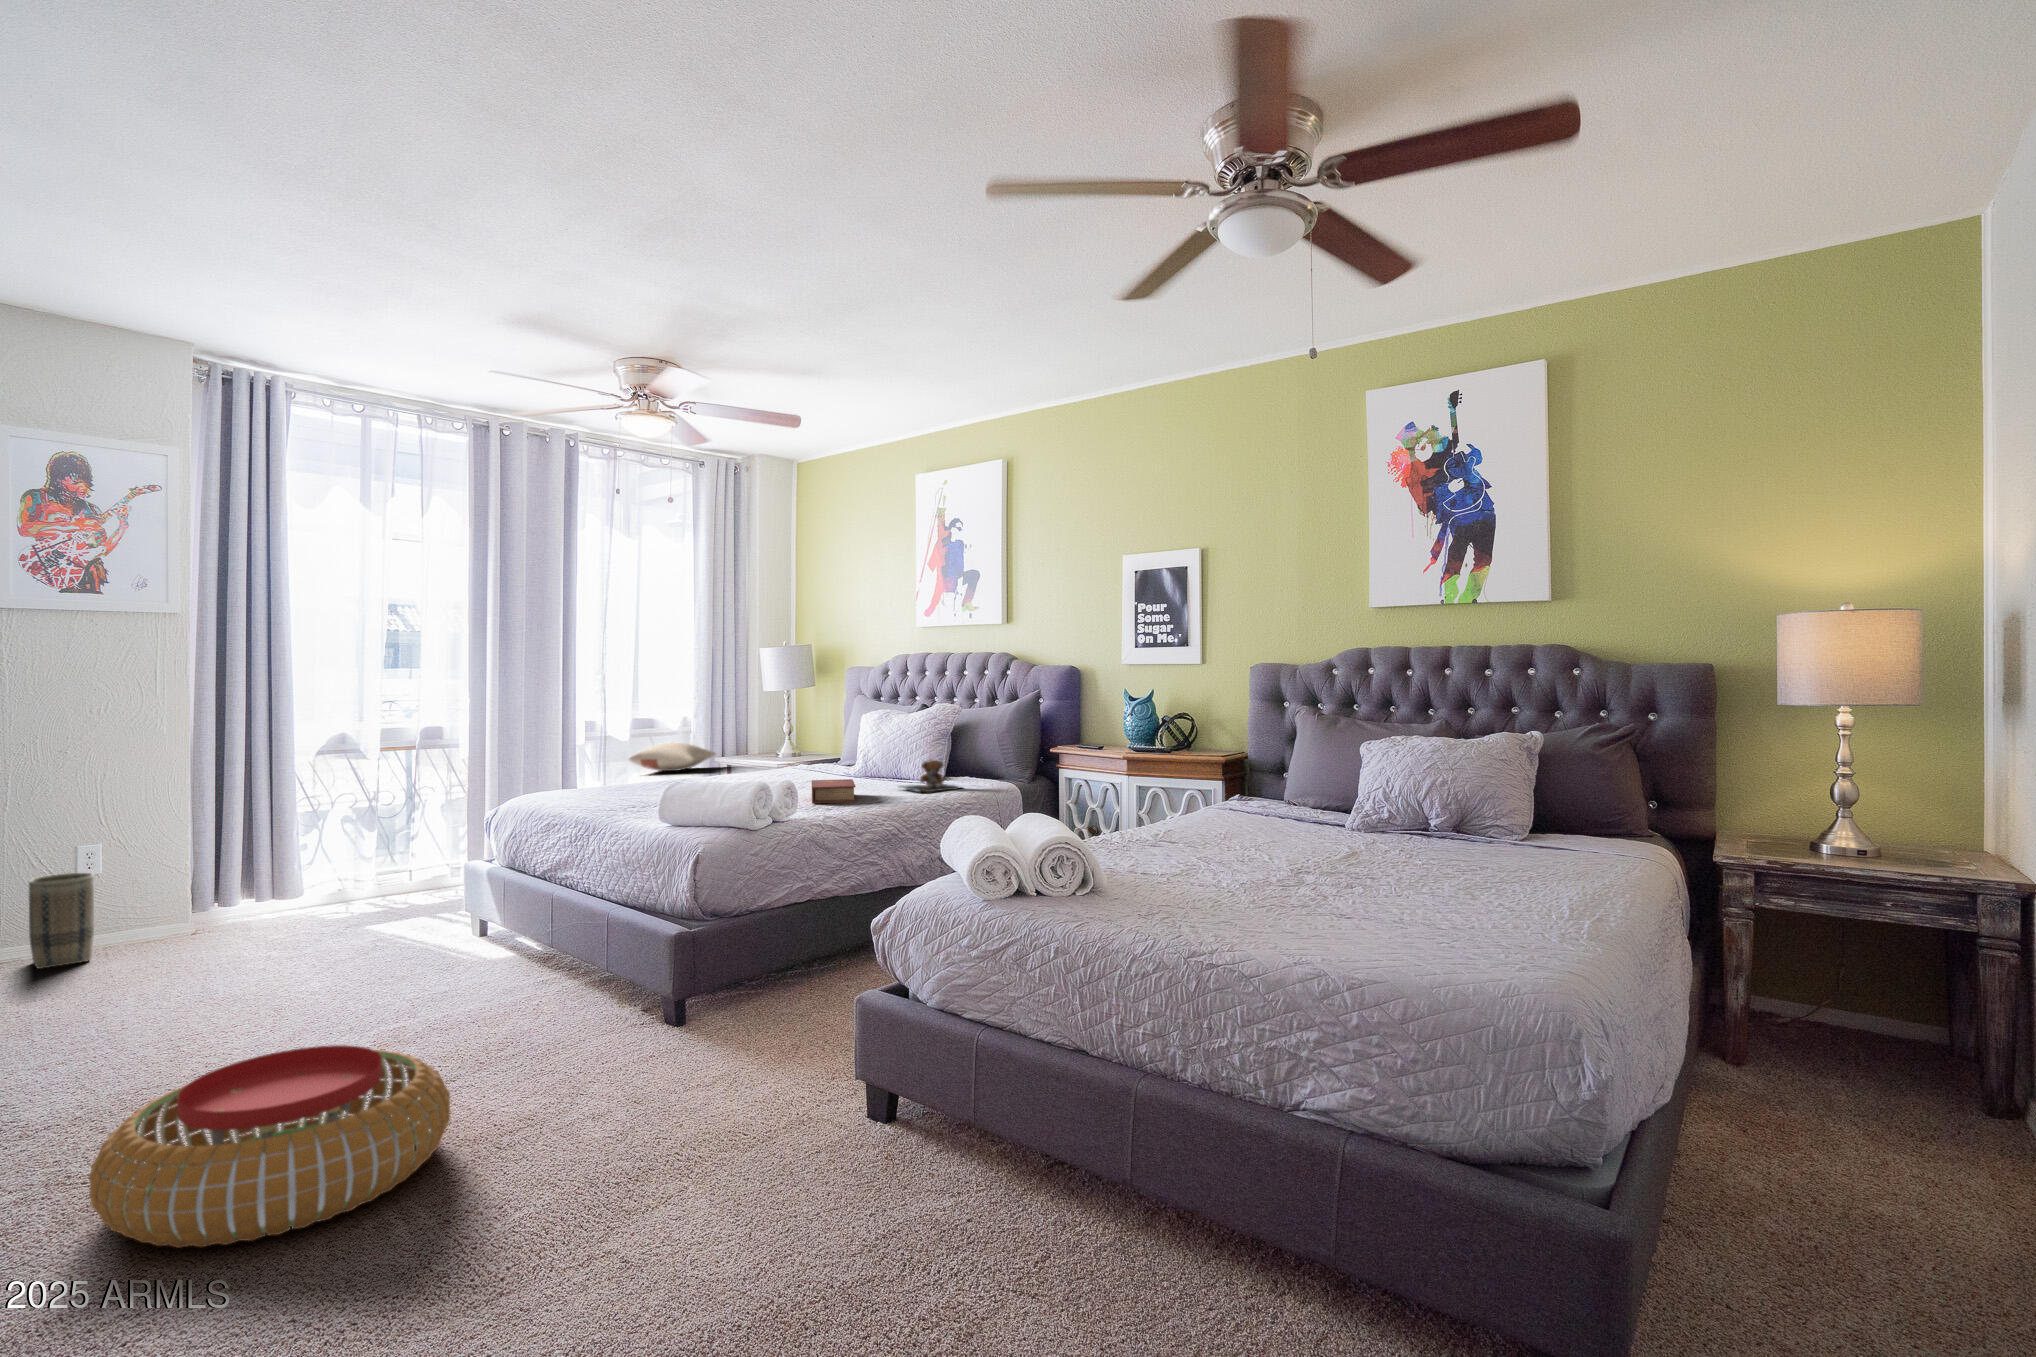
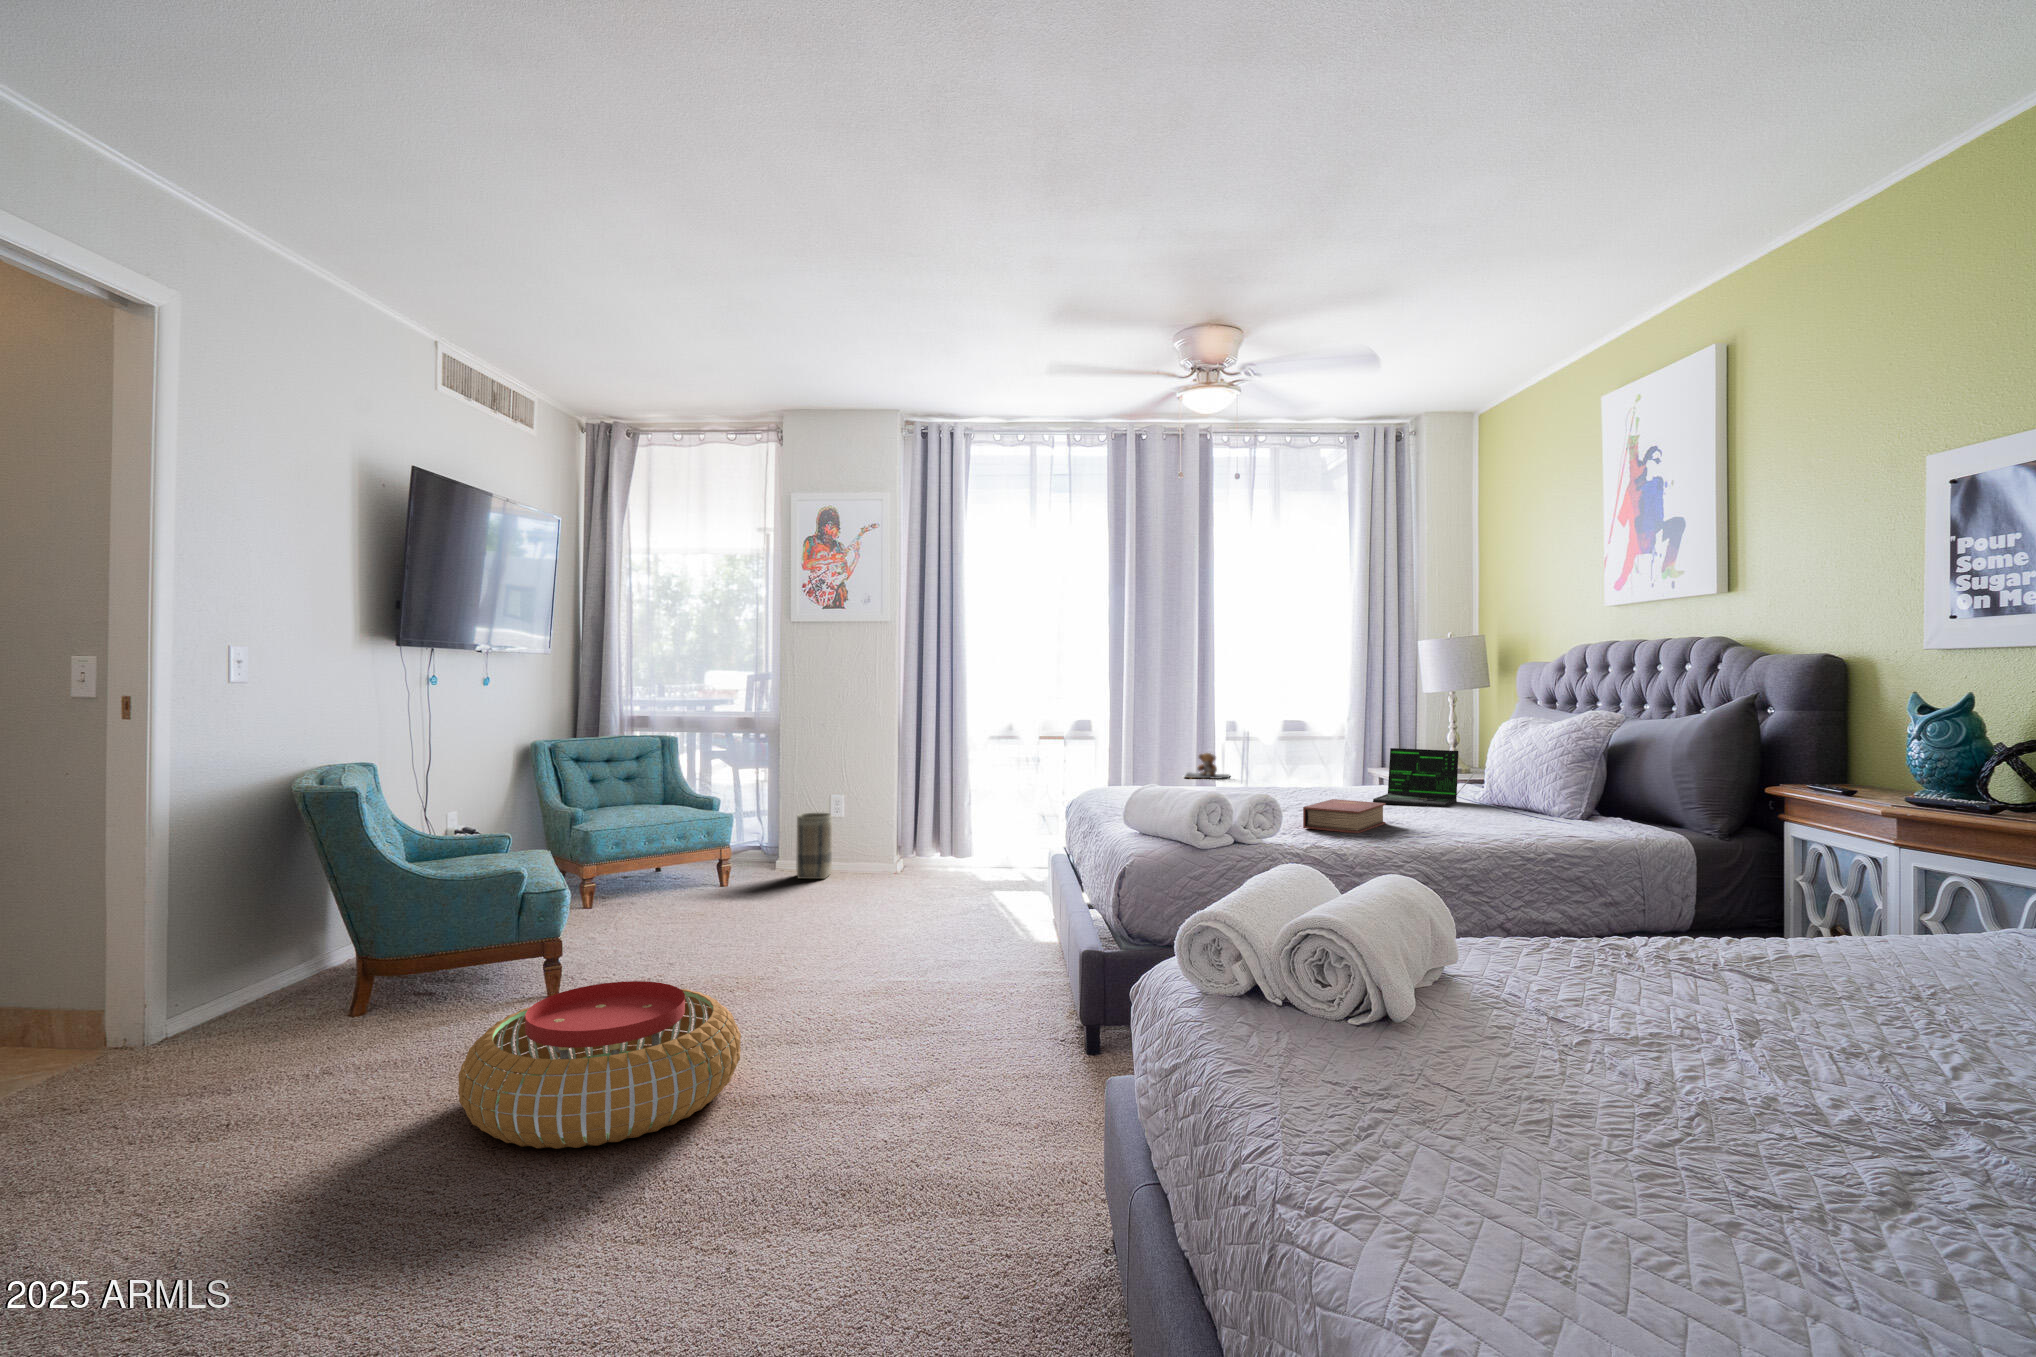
laptop: none [798,737,863,783] -> present [1373,748,1477,807]
pillow: present [629,742,716,771] -> none [1251,747,1354,777]
teddy bear: present [899,760,959,792] -> present [1182,753,1229,779]

